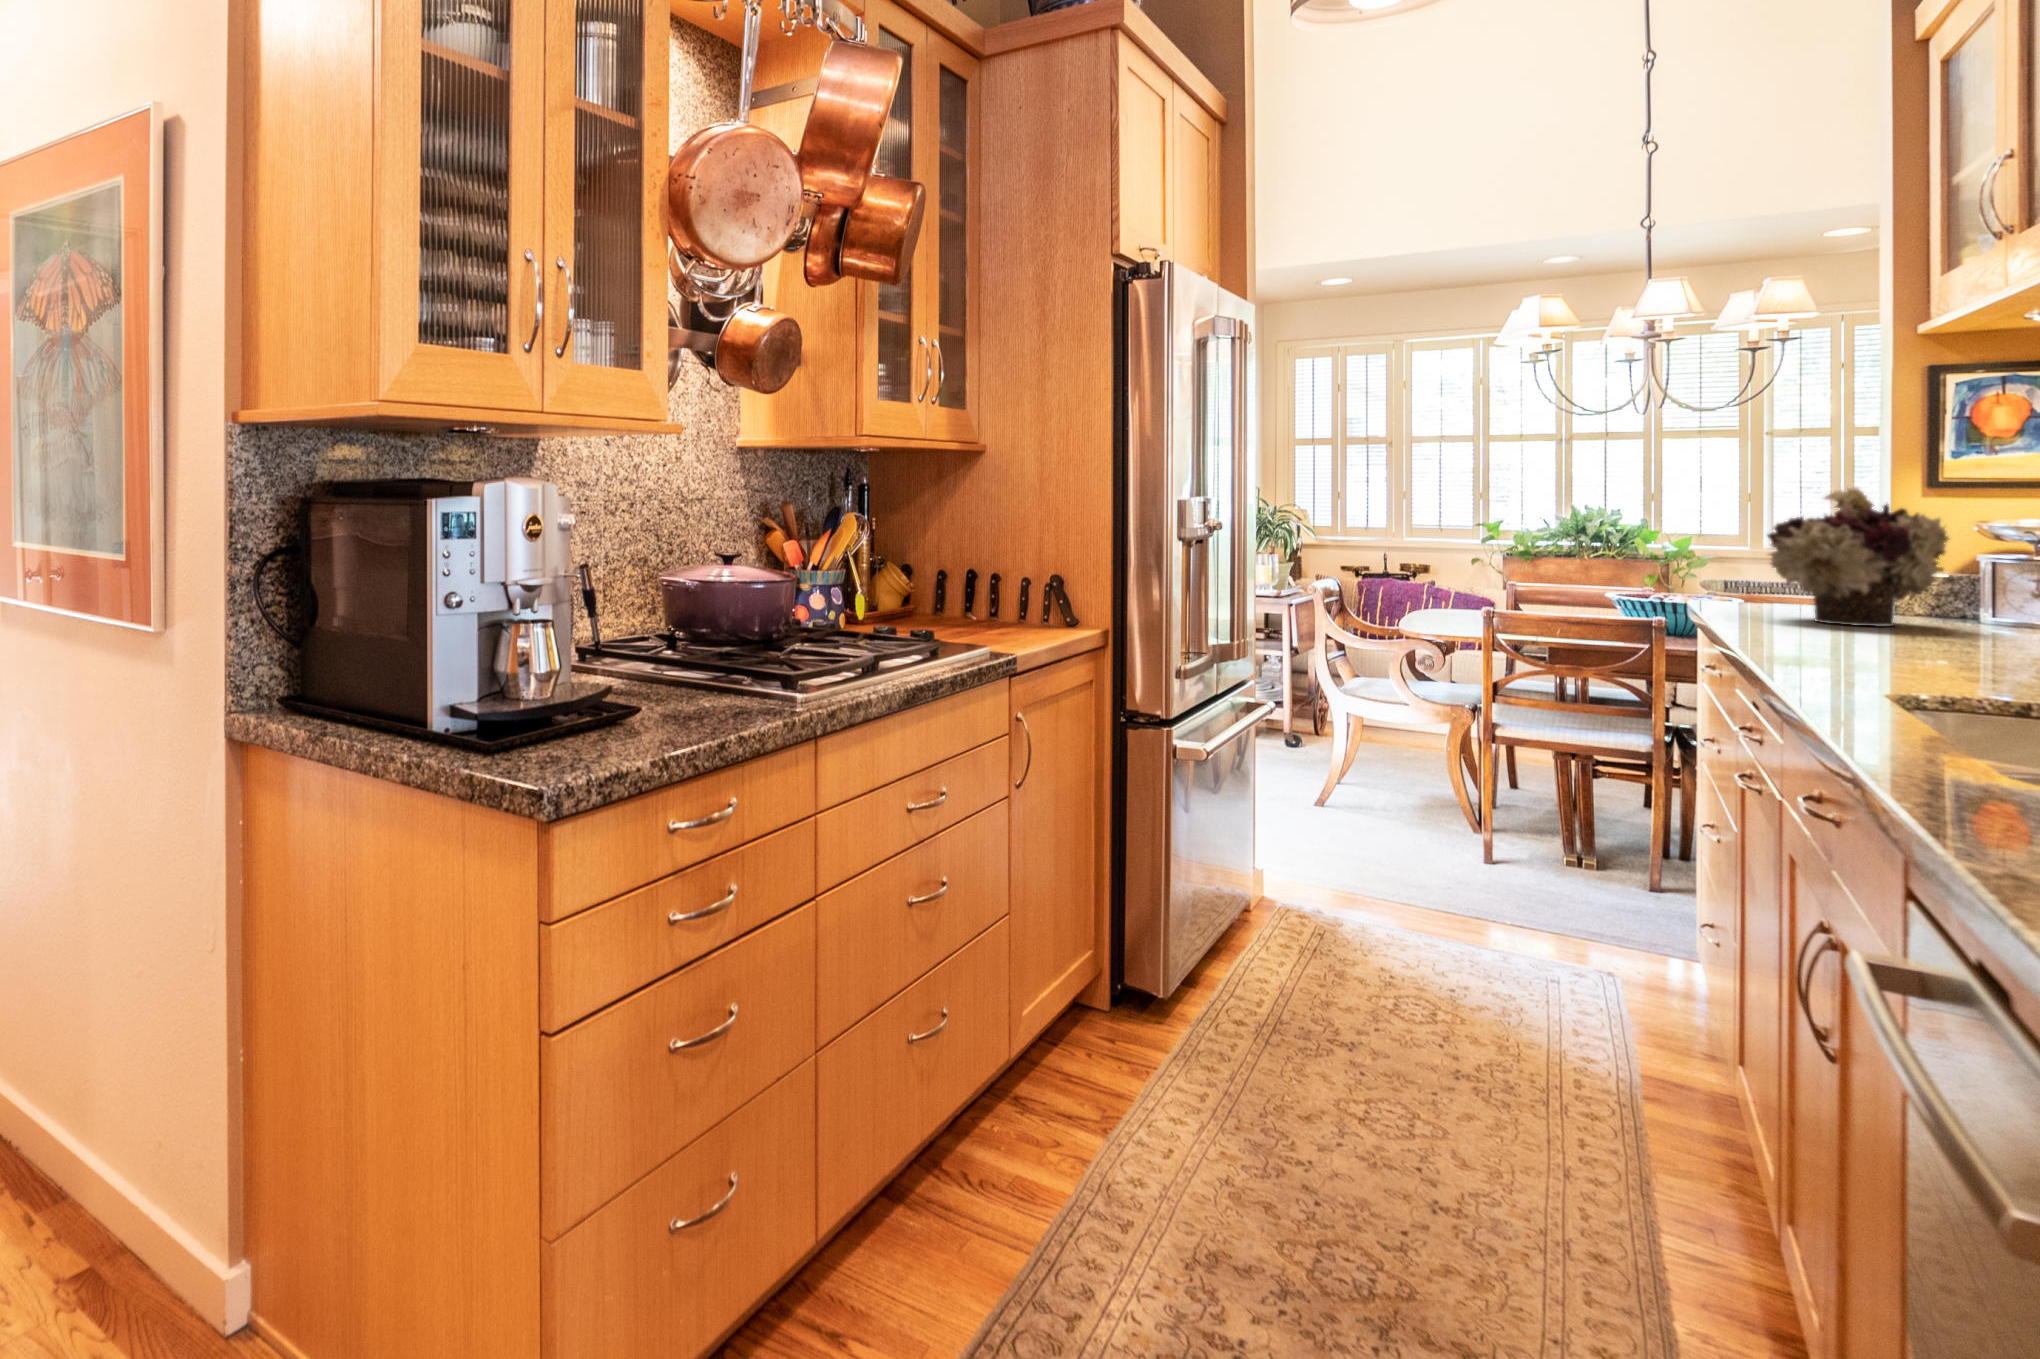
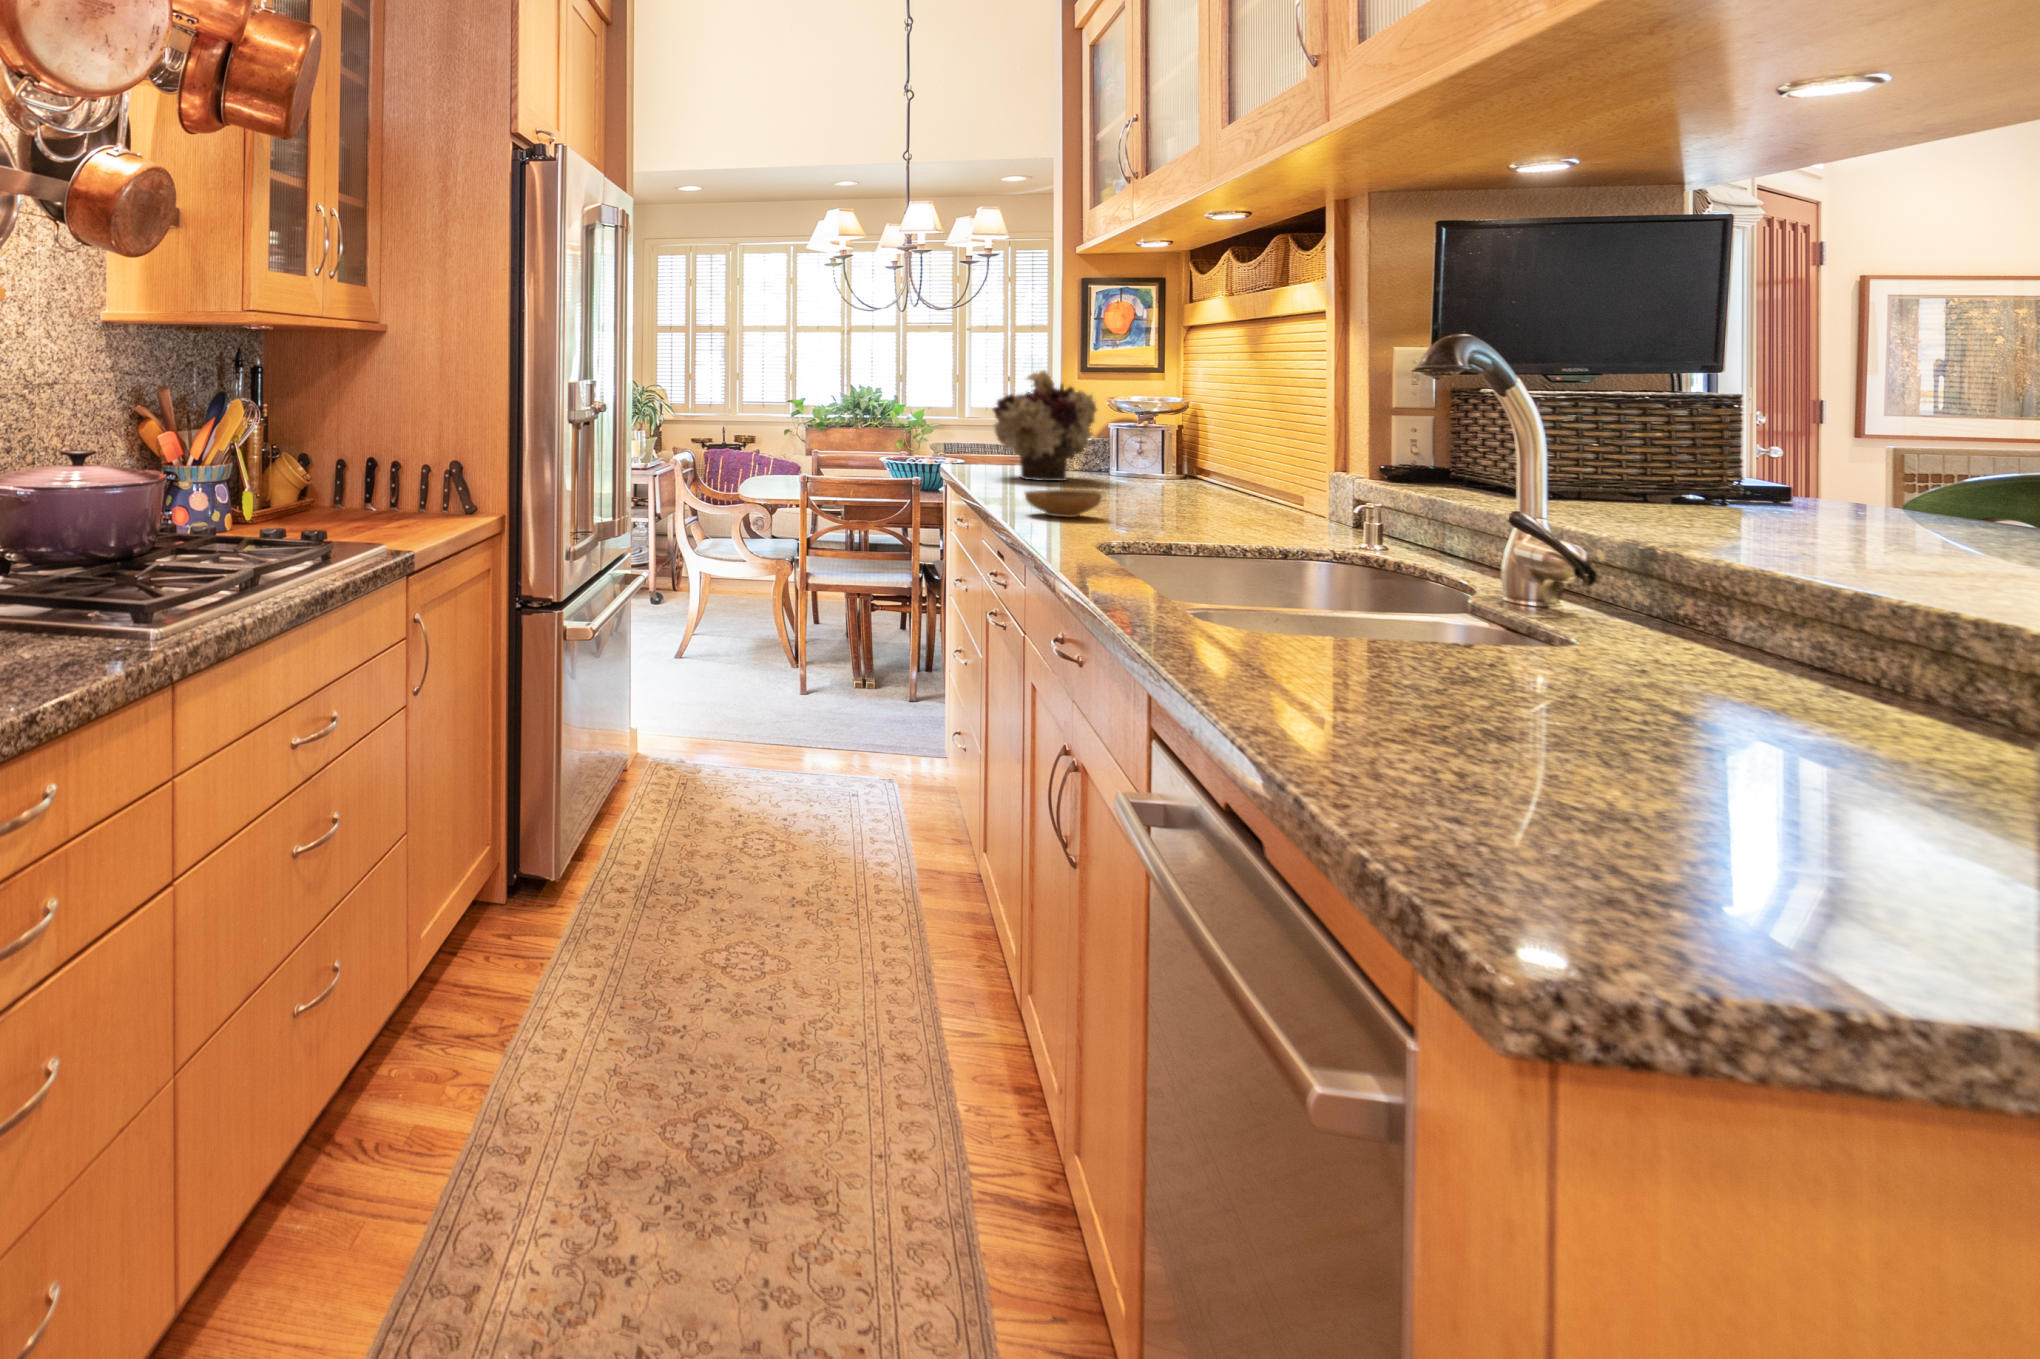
ceramic bowl: none [1798,632,1930,667] -> present [1024,489,1102,517]

